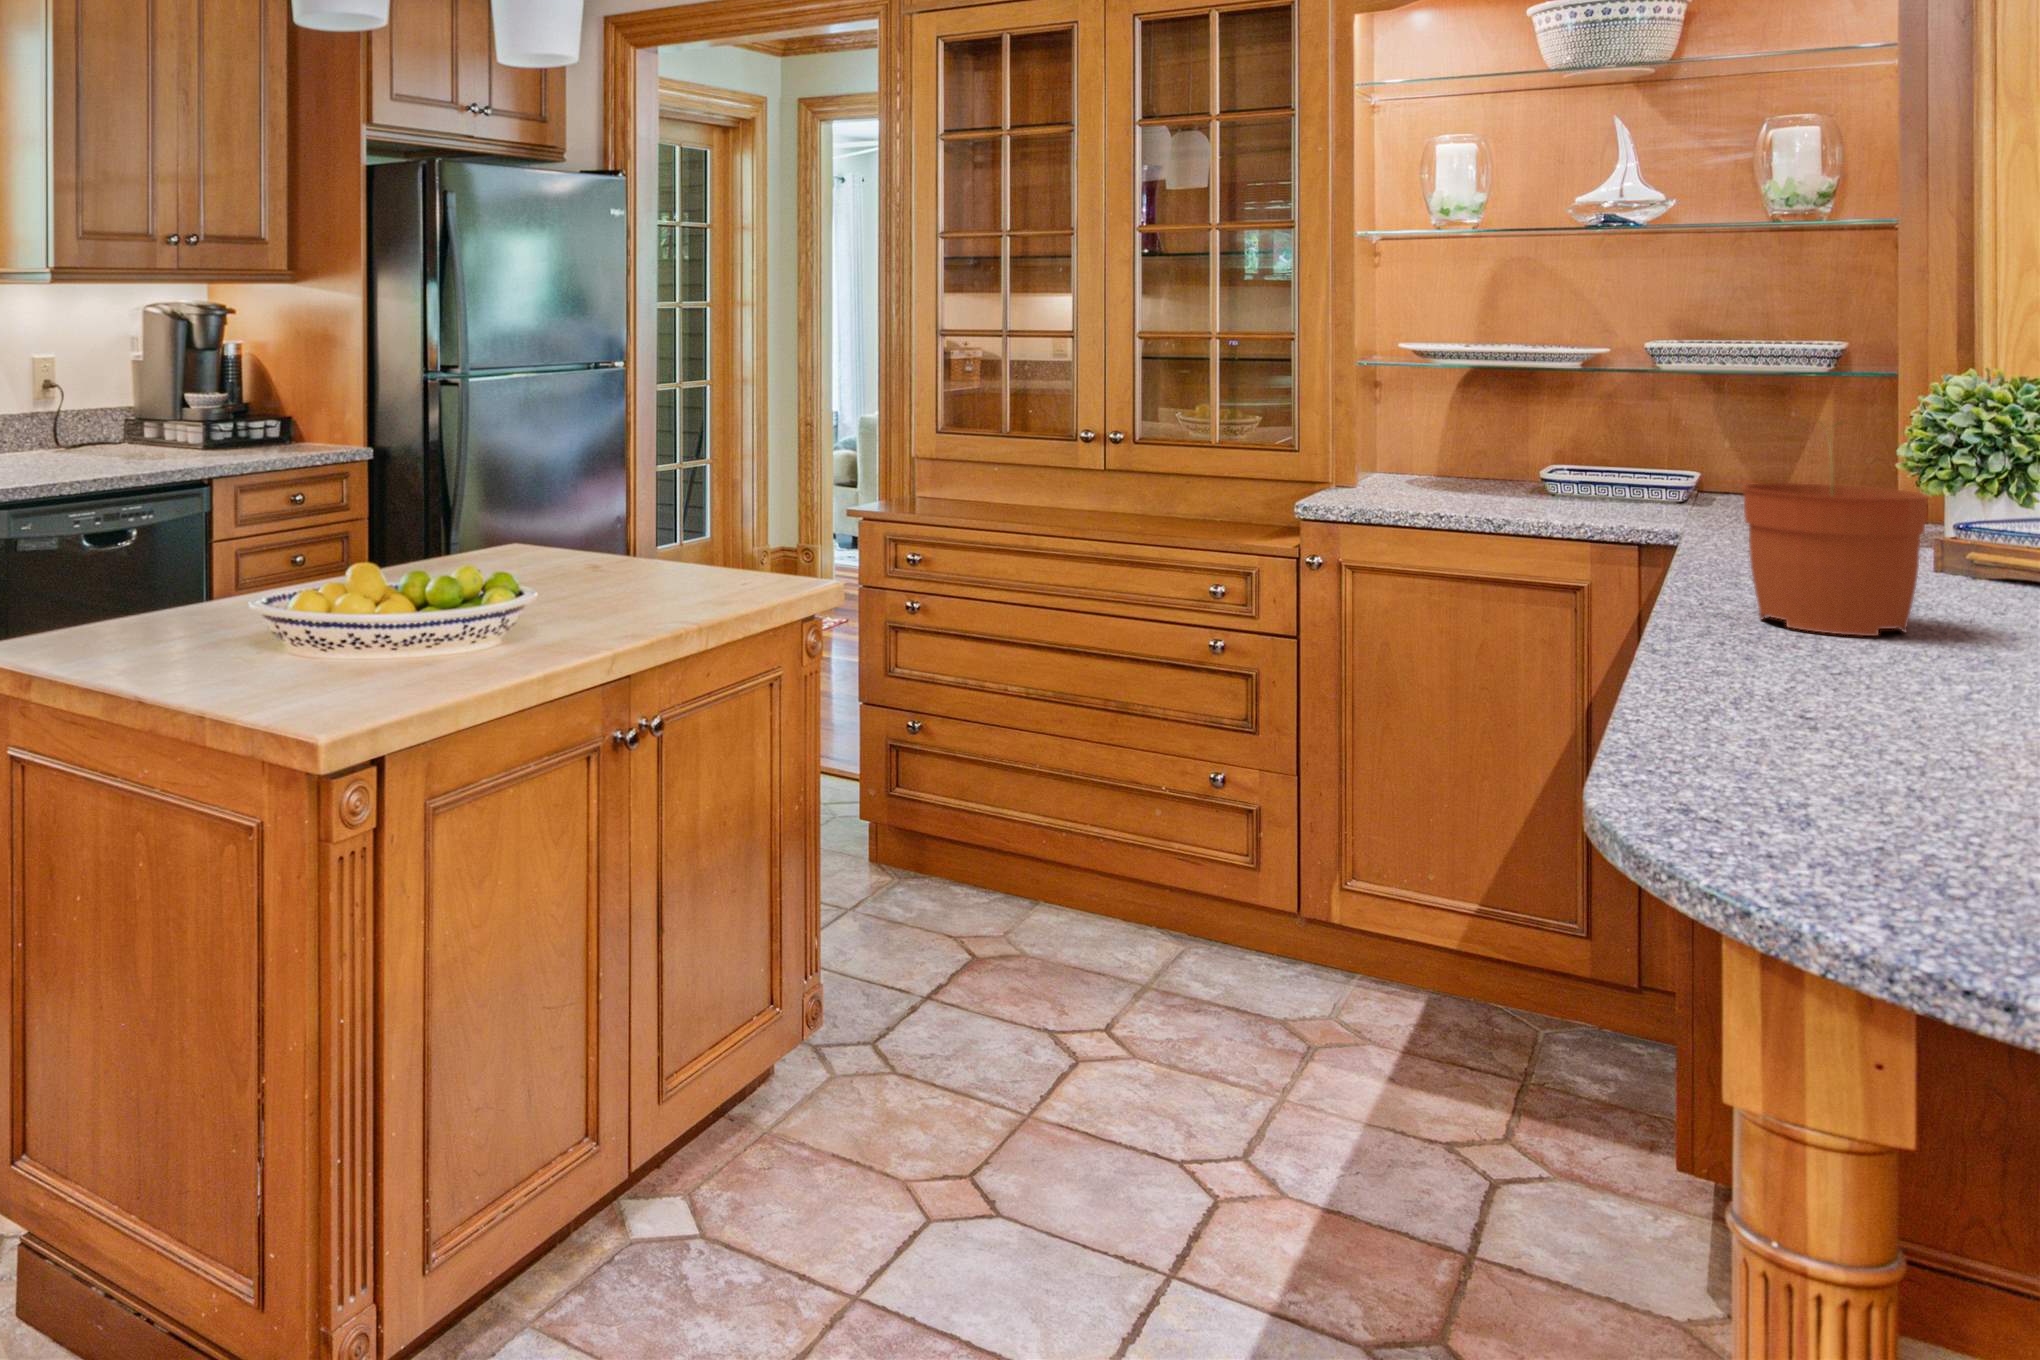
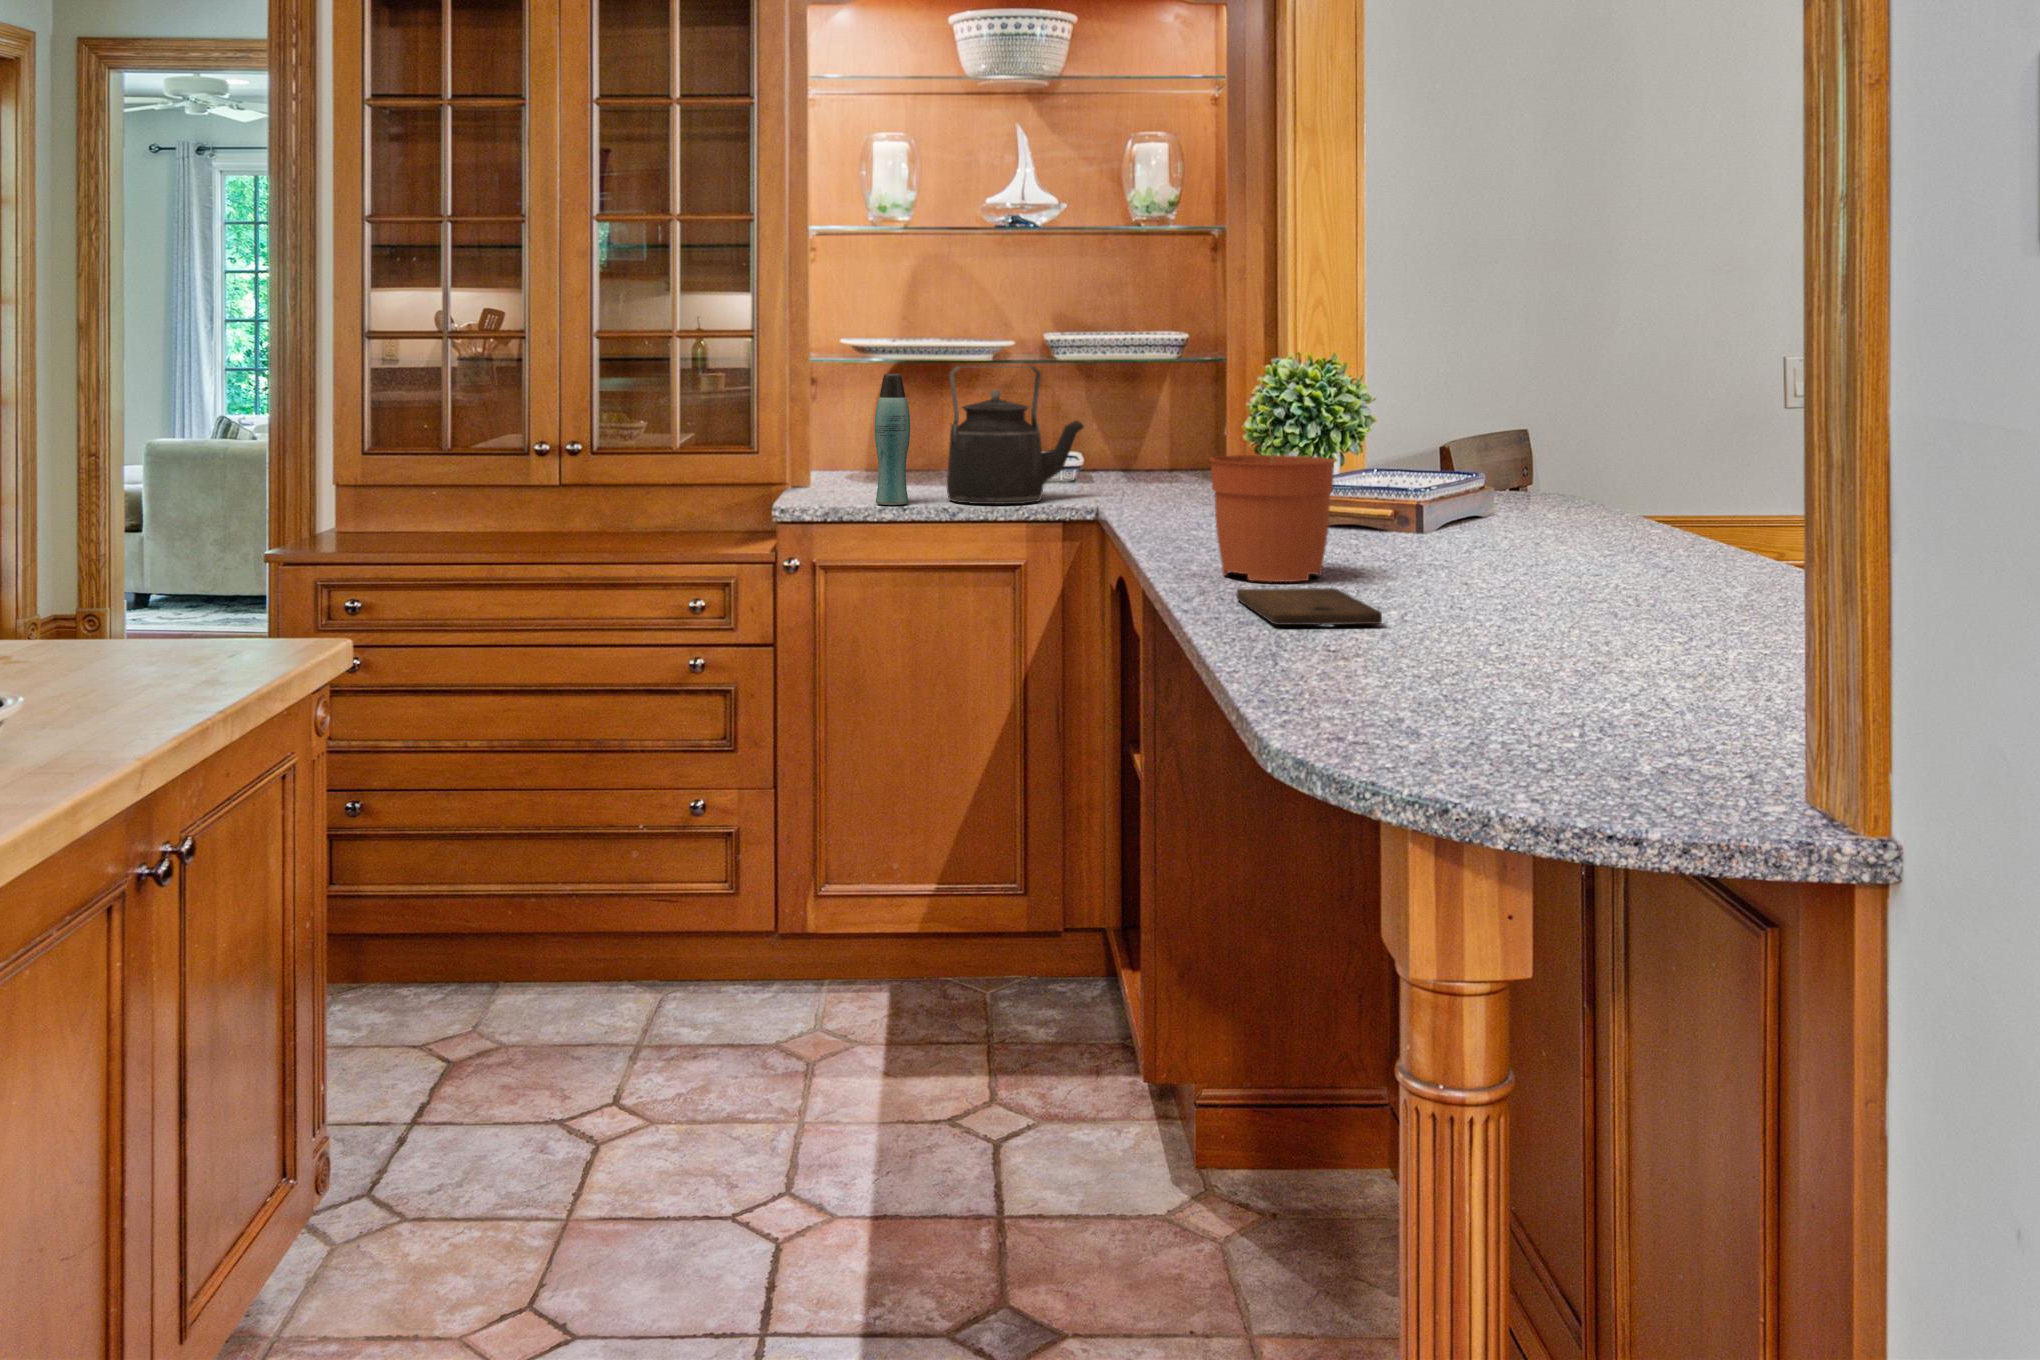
kettle: none [1498,372,1679,520] -> present [947,366,1084,504]
bottle: none [1409,379,1451,512] -> present [875,374,910,505]
cutting board: none [1742,636,1922,697] -> present [1237,588,1382,625]

